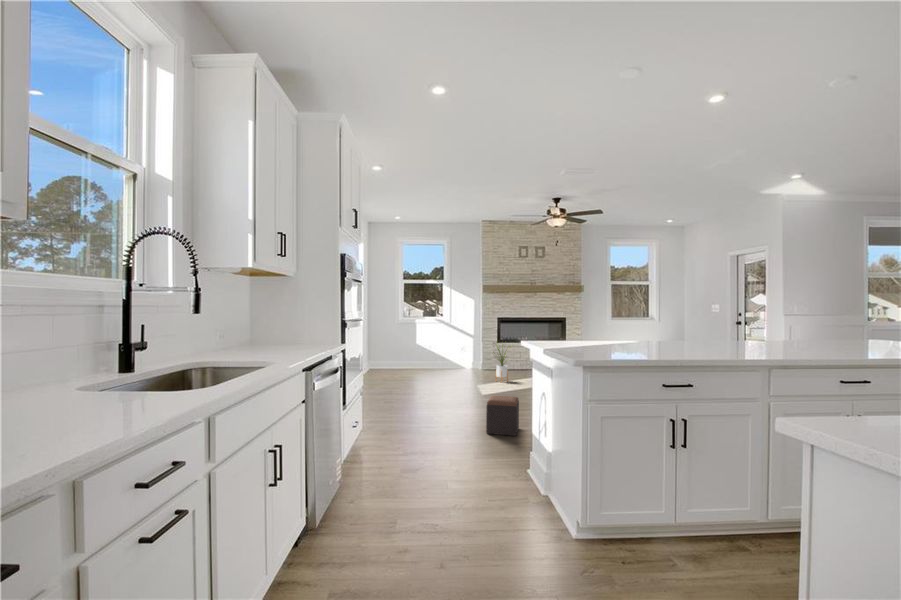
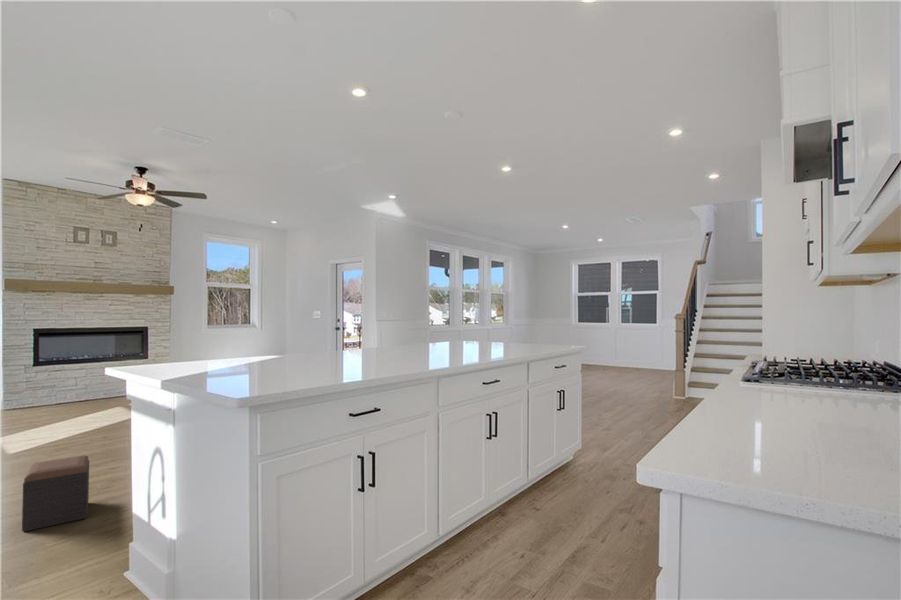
house plant: present [496,347,508,382] -> none [18,364,64,430]

